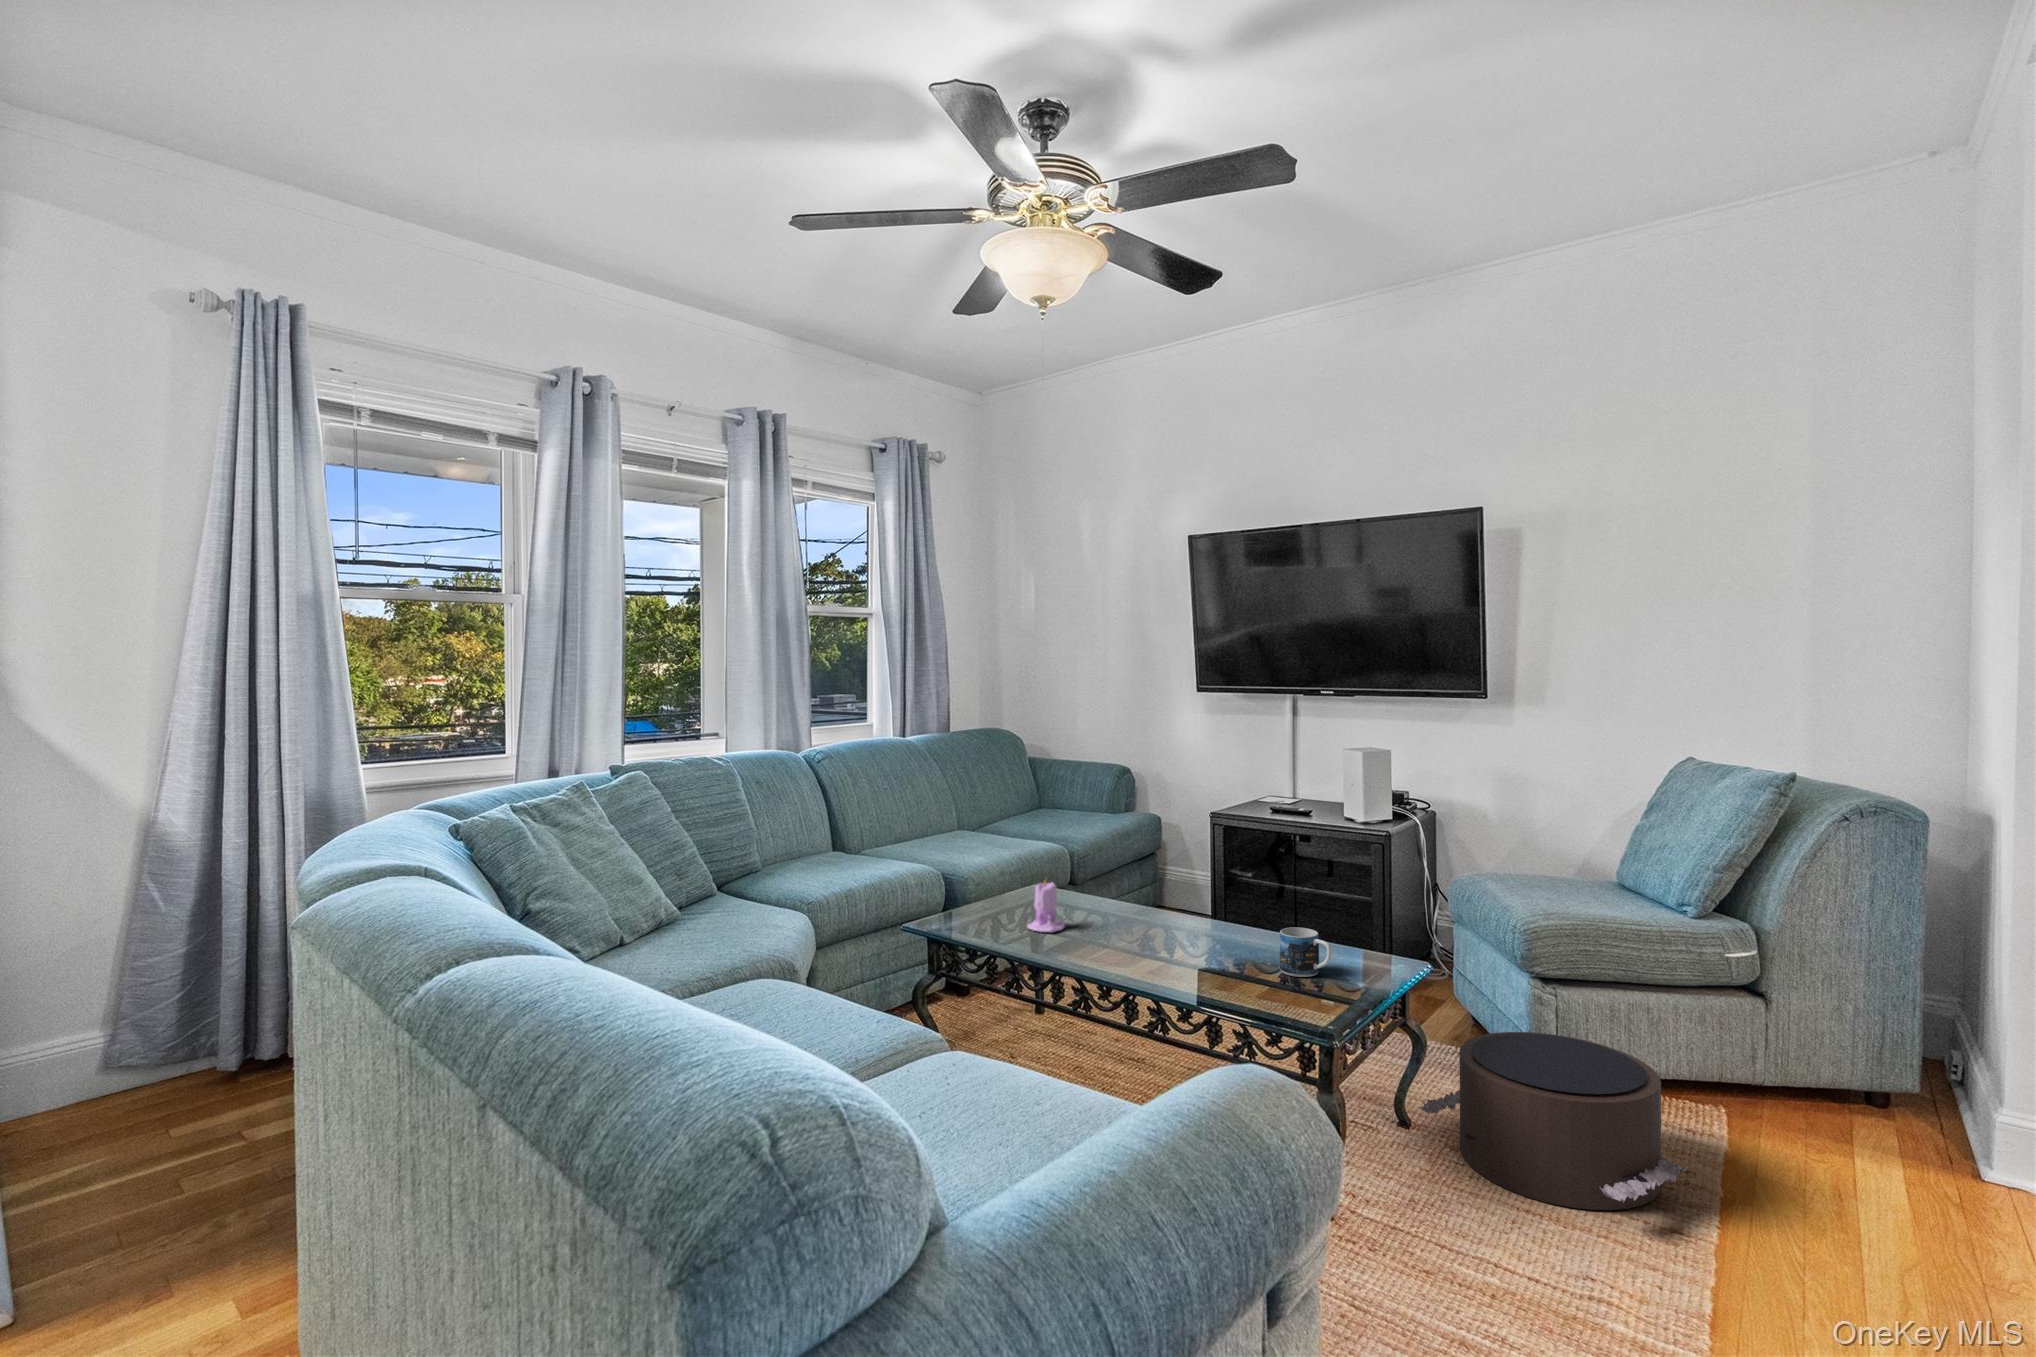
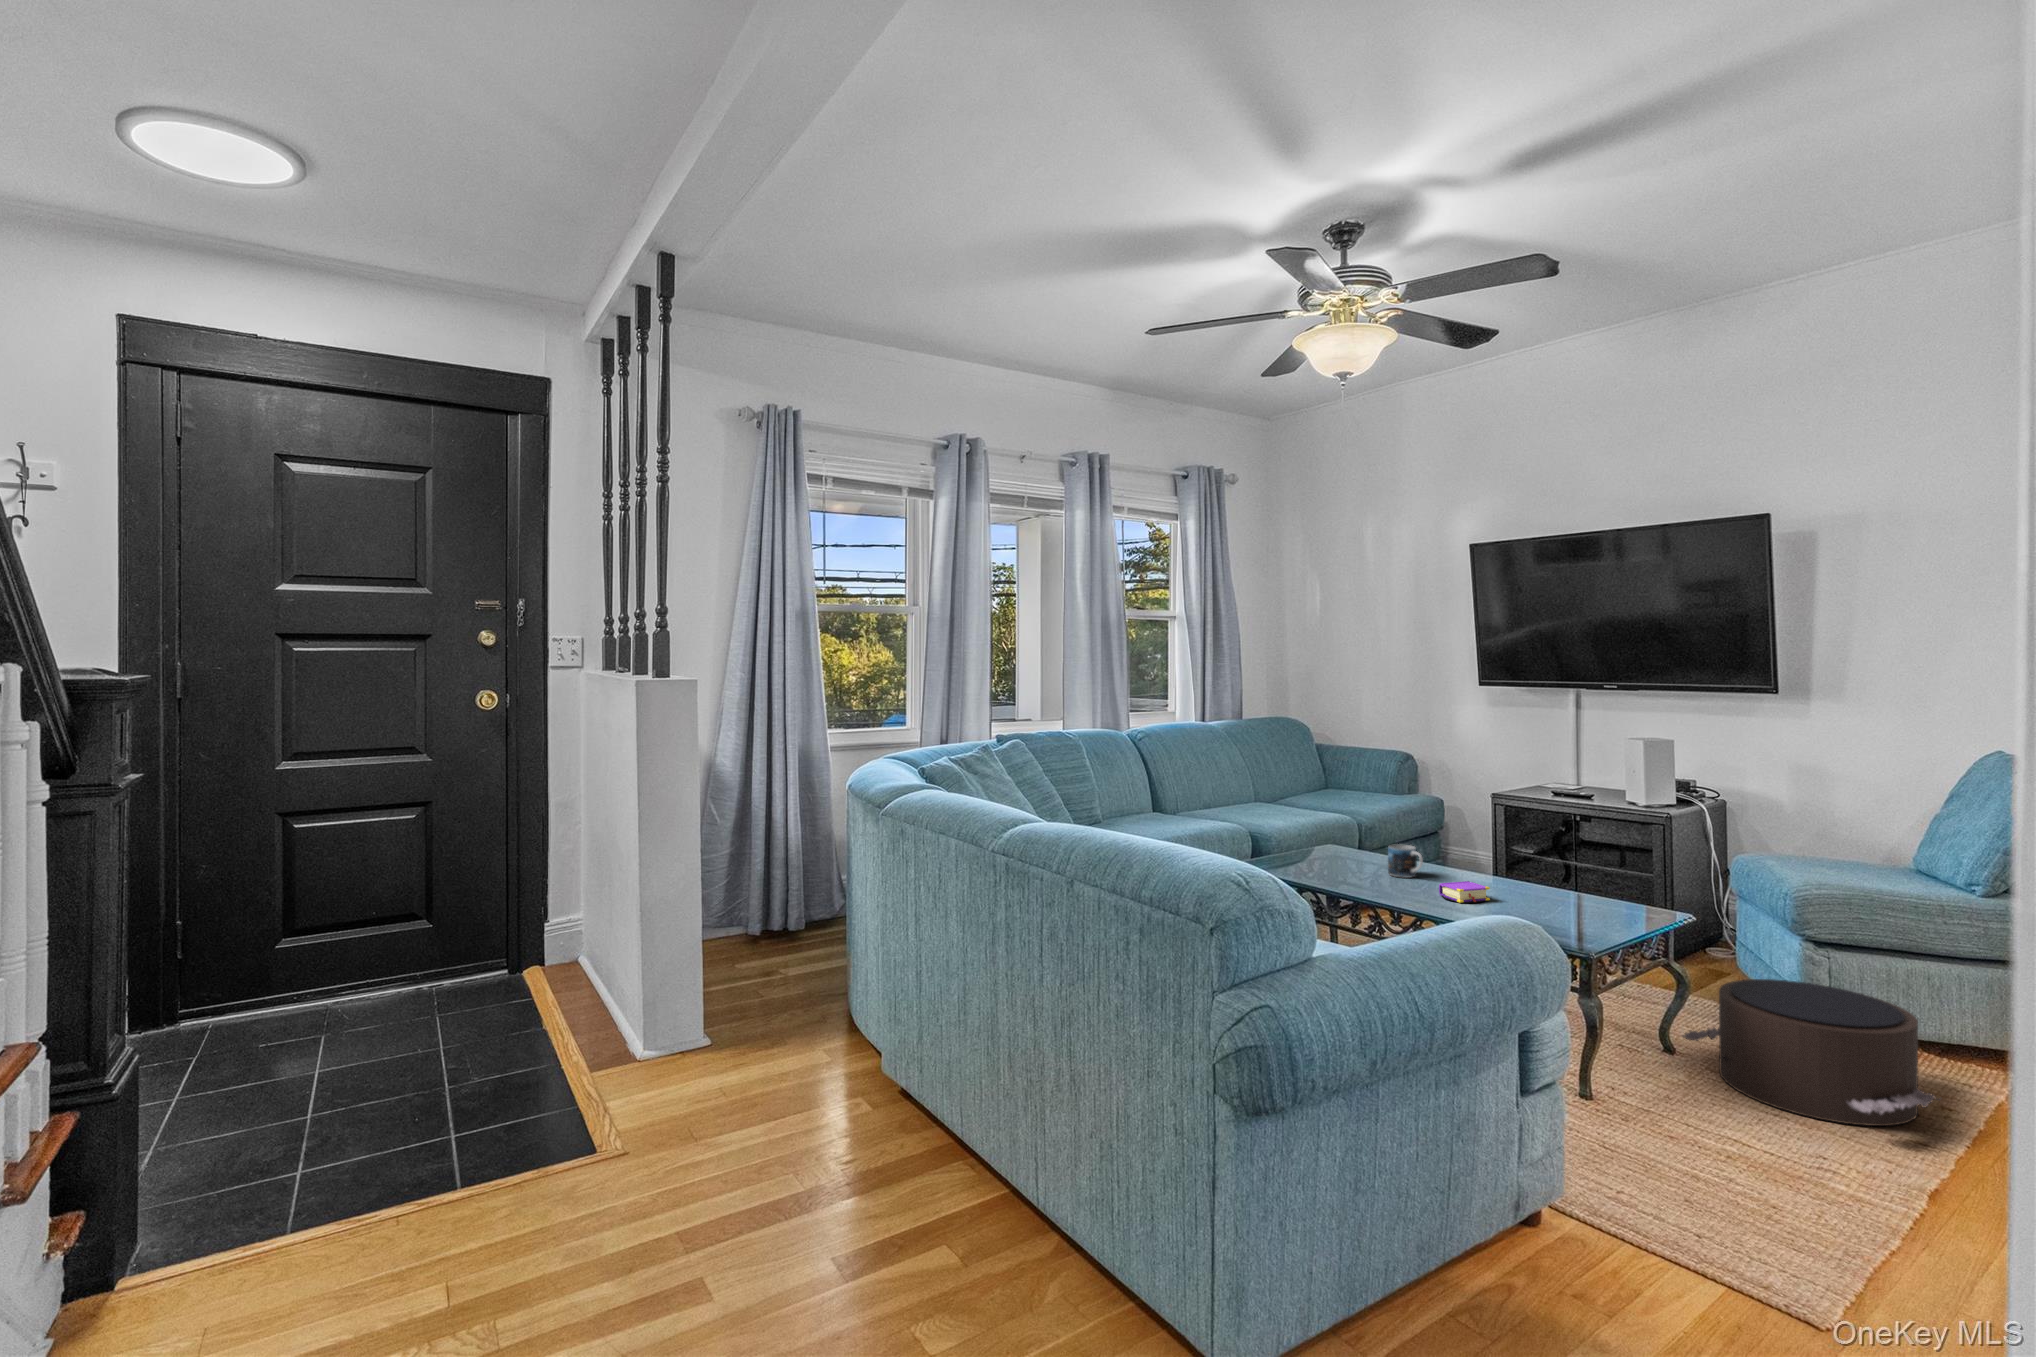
candle: present [1027,881,1065,932] -> none [1326,832,1358,876]
mug: present [1280,927,1331,977] -> present [1388,844,1423,878]
book: none [1138,933,1233,969] -> present [1439,881,1490,903]

